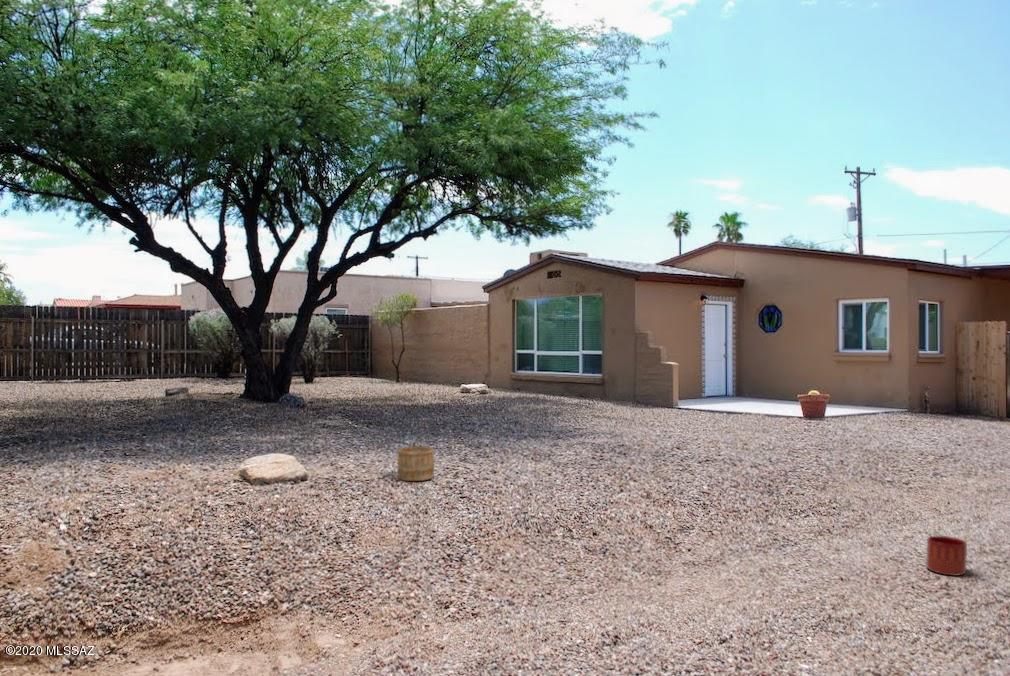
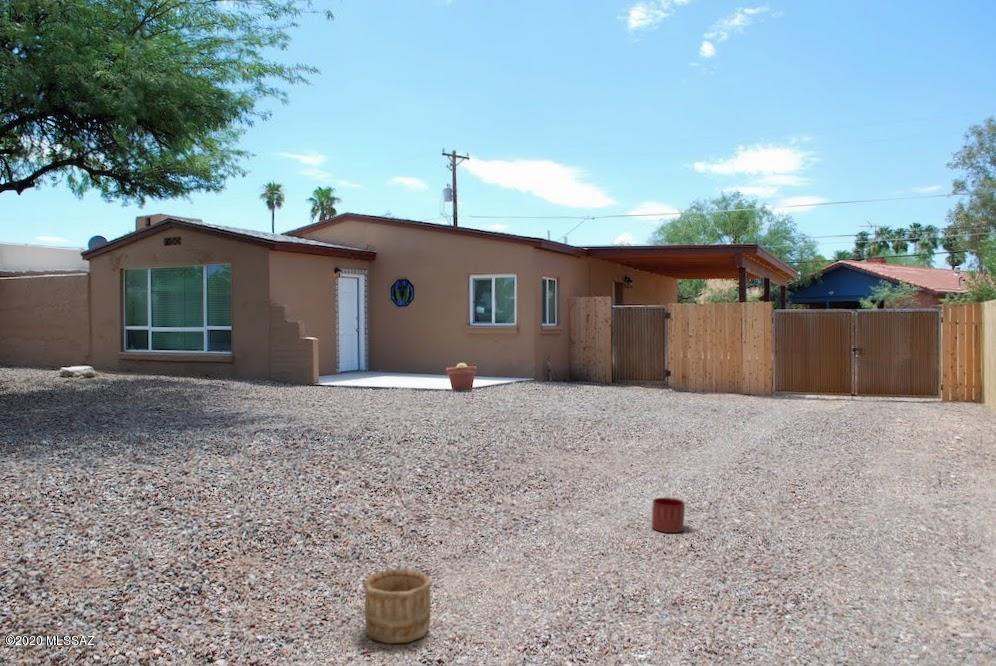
wooden bucket: present [397,446,434,481] -> present [363,569,432,643]

